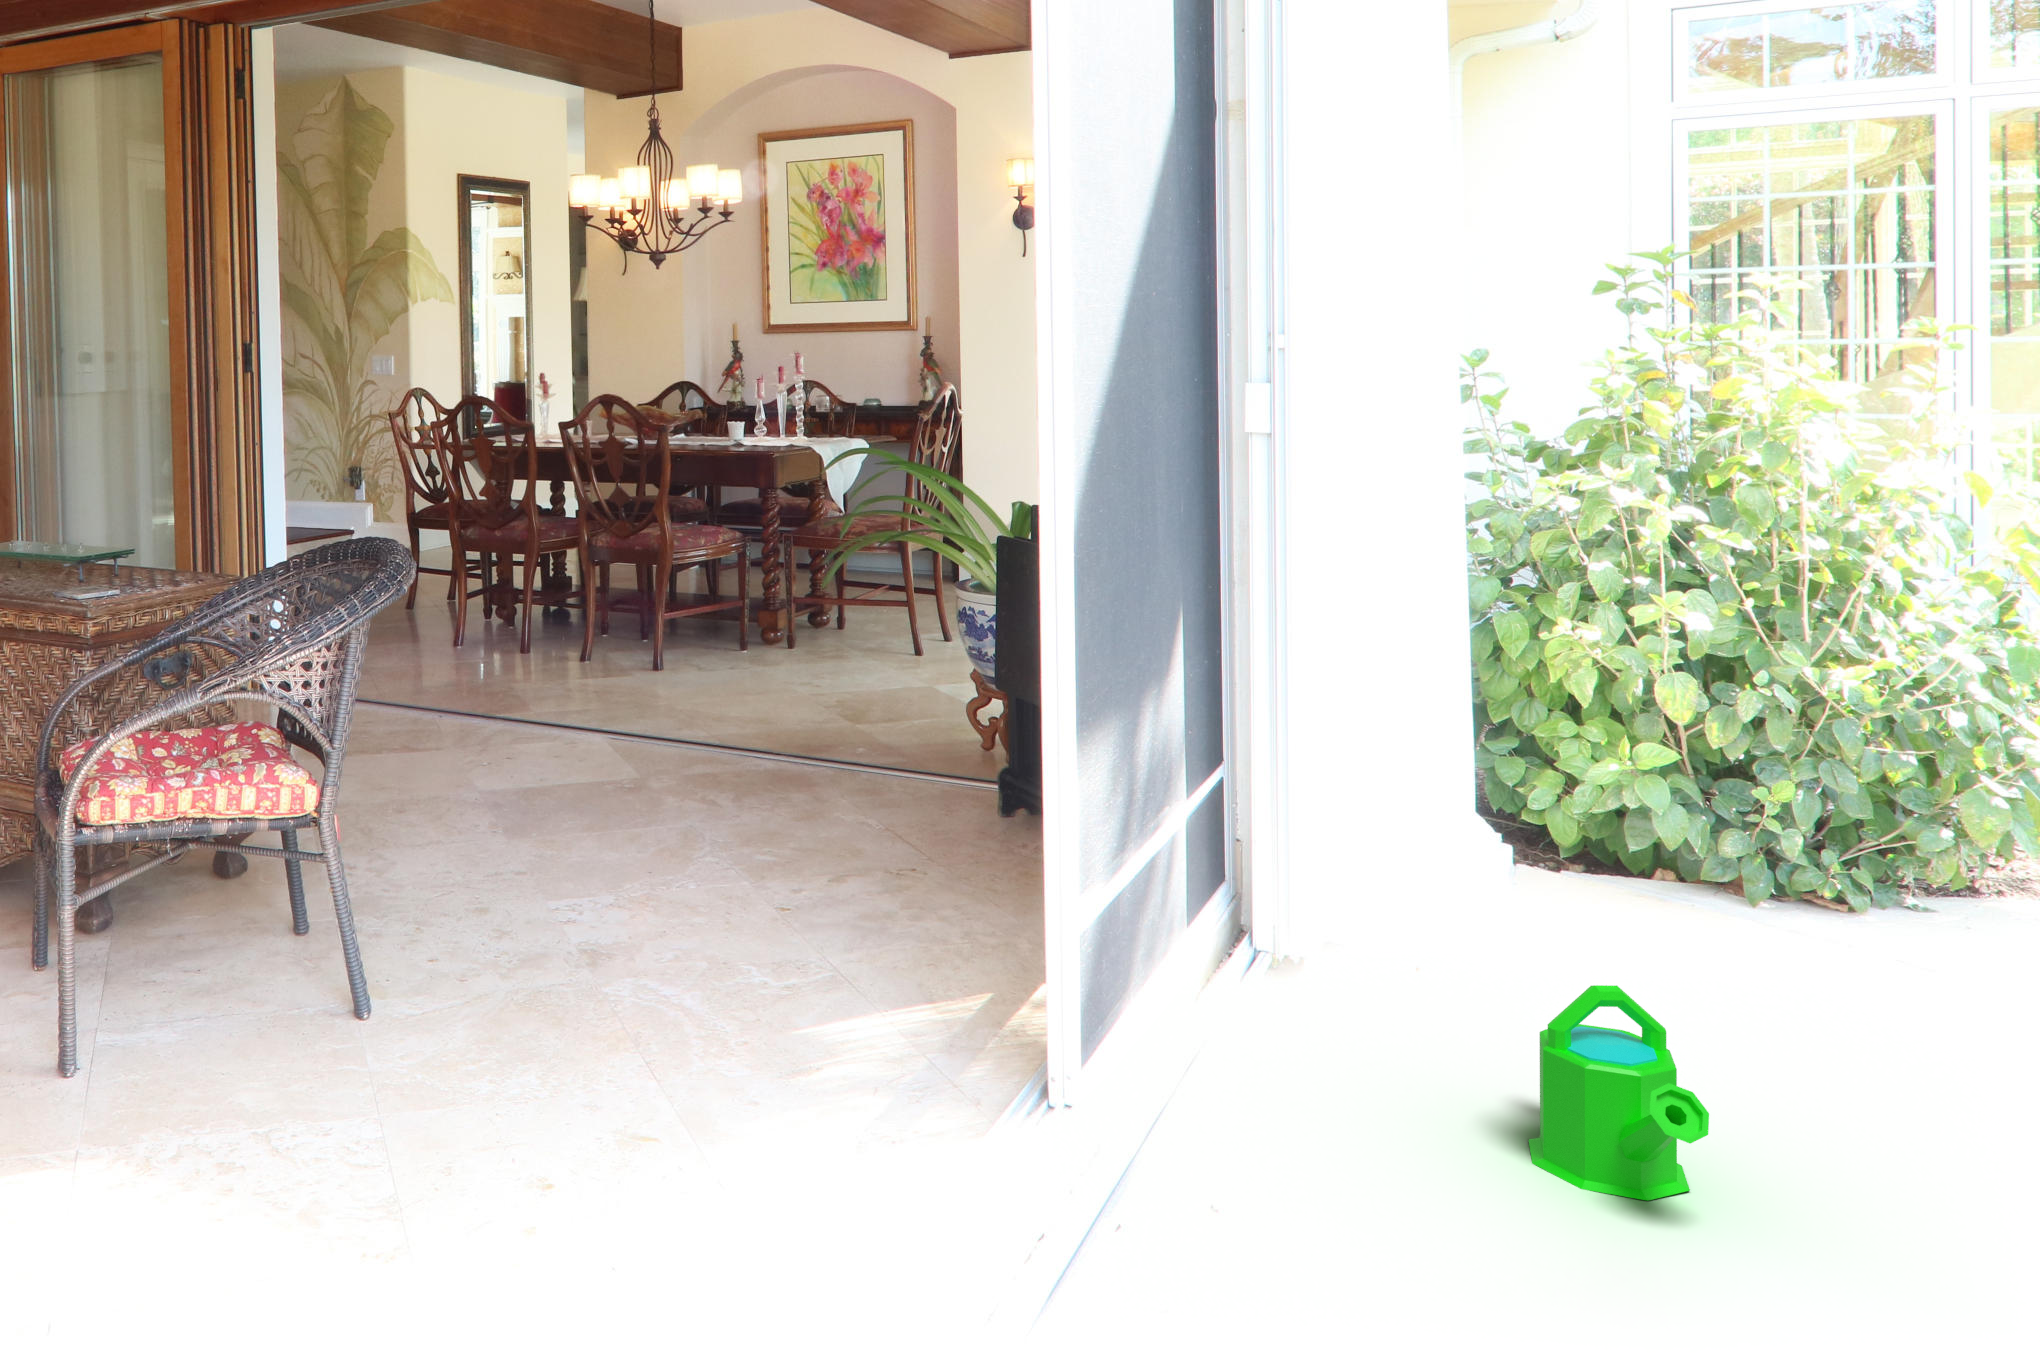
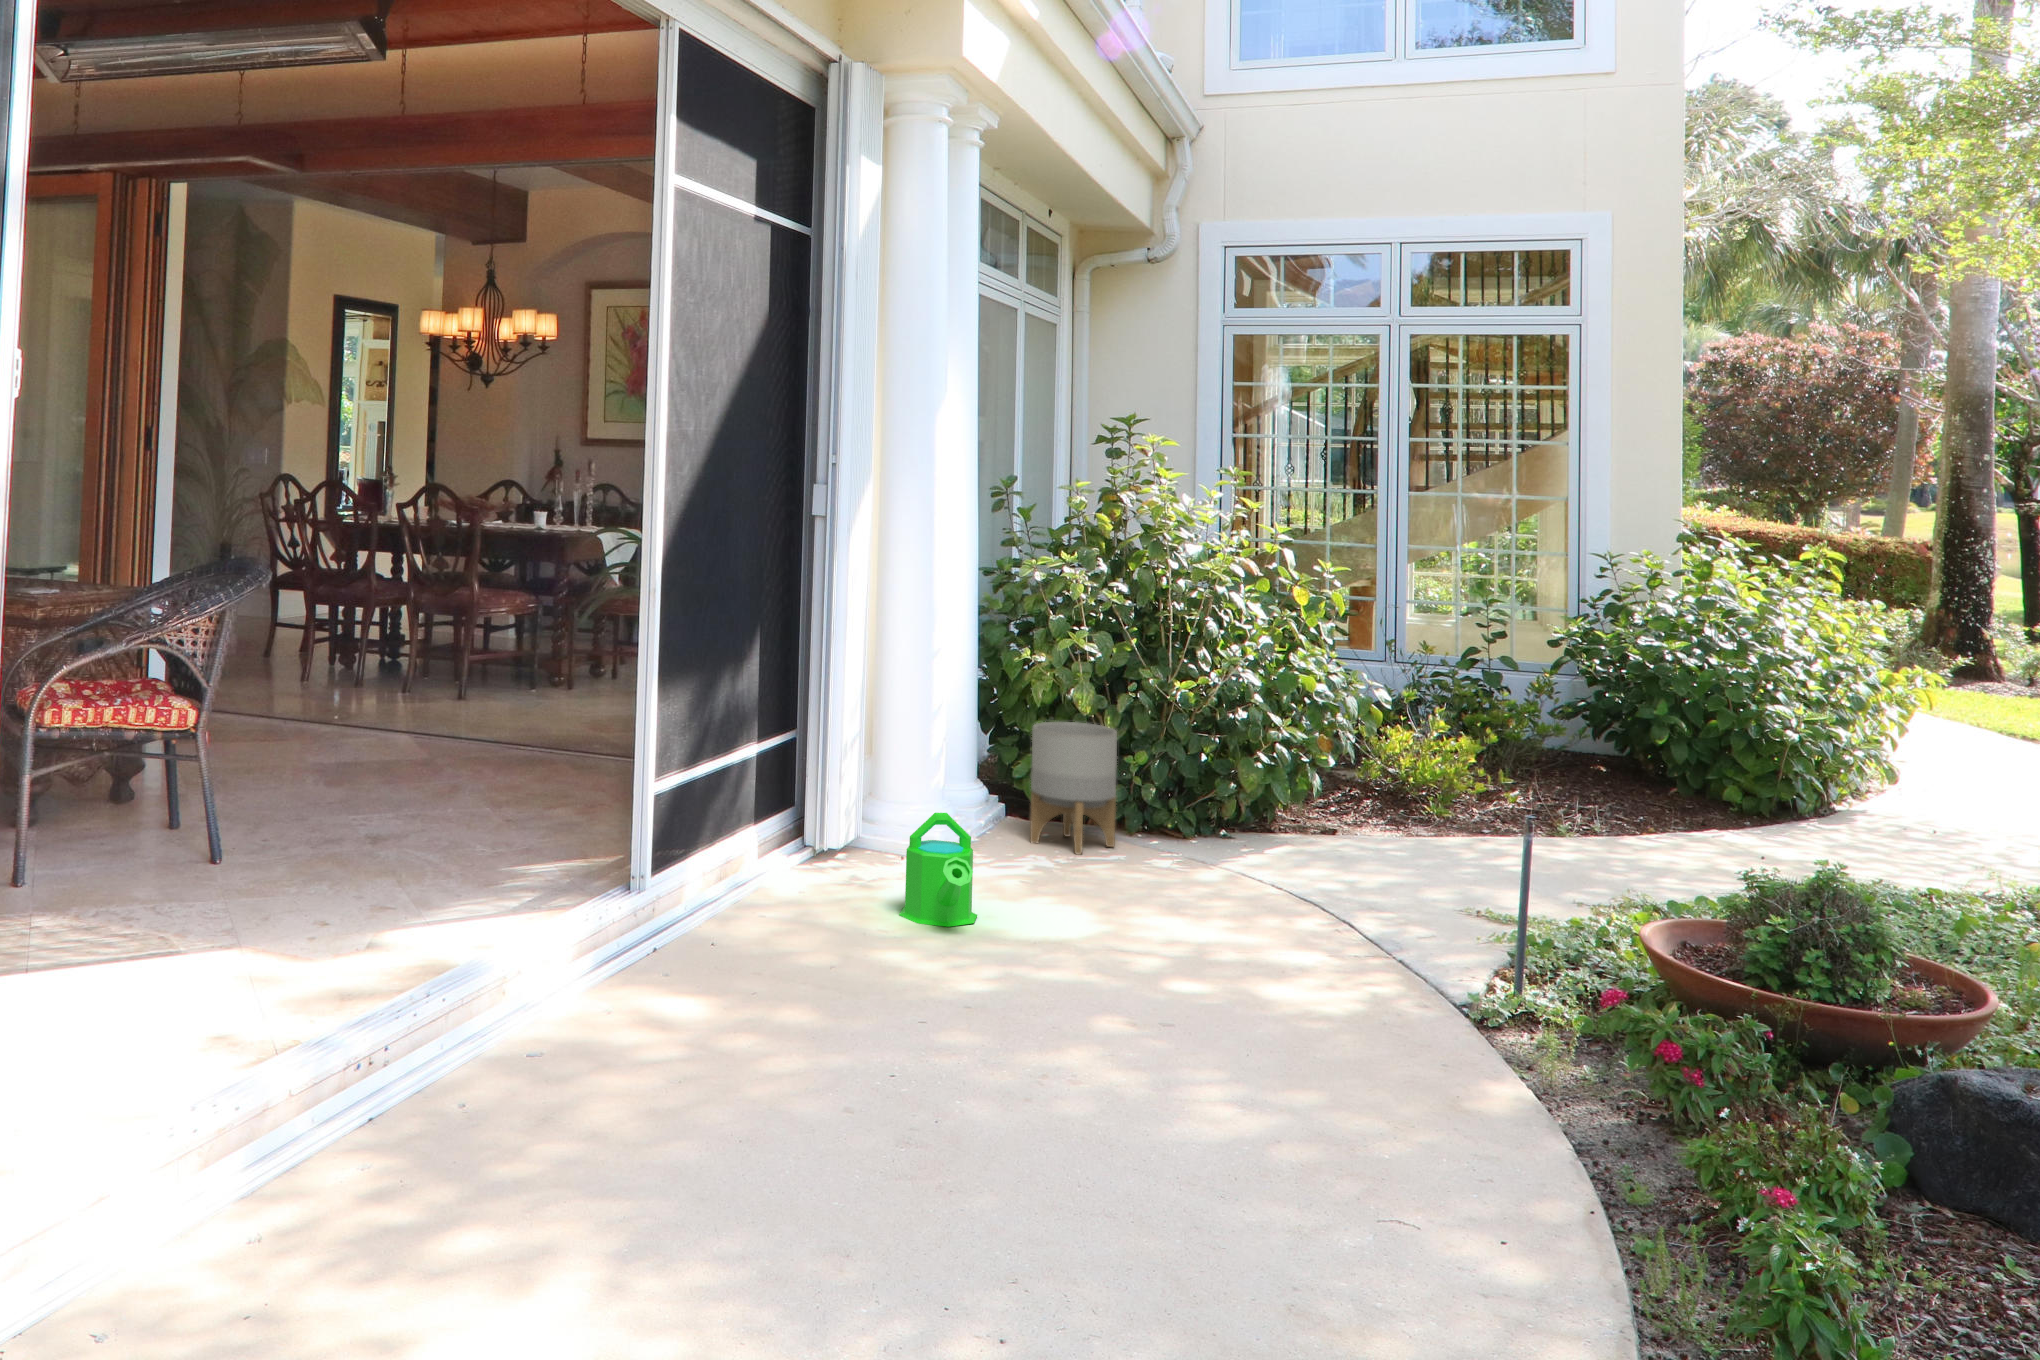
planter: none [1632,760,1797,990] -> present [1030,722,1117,854]

